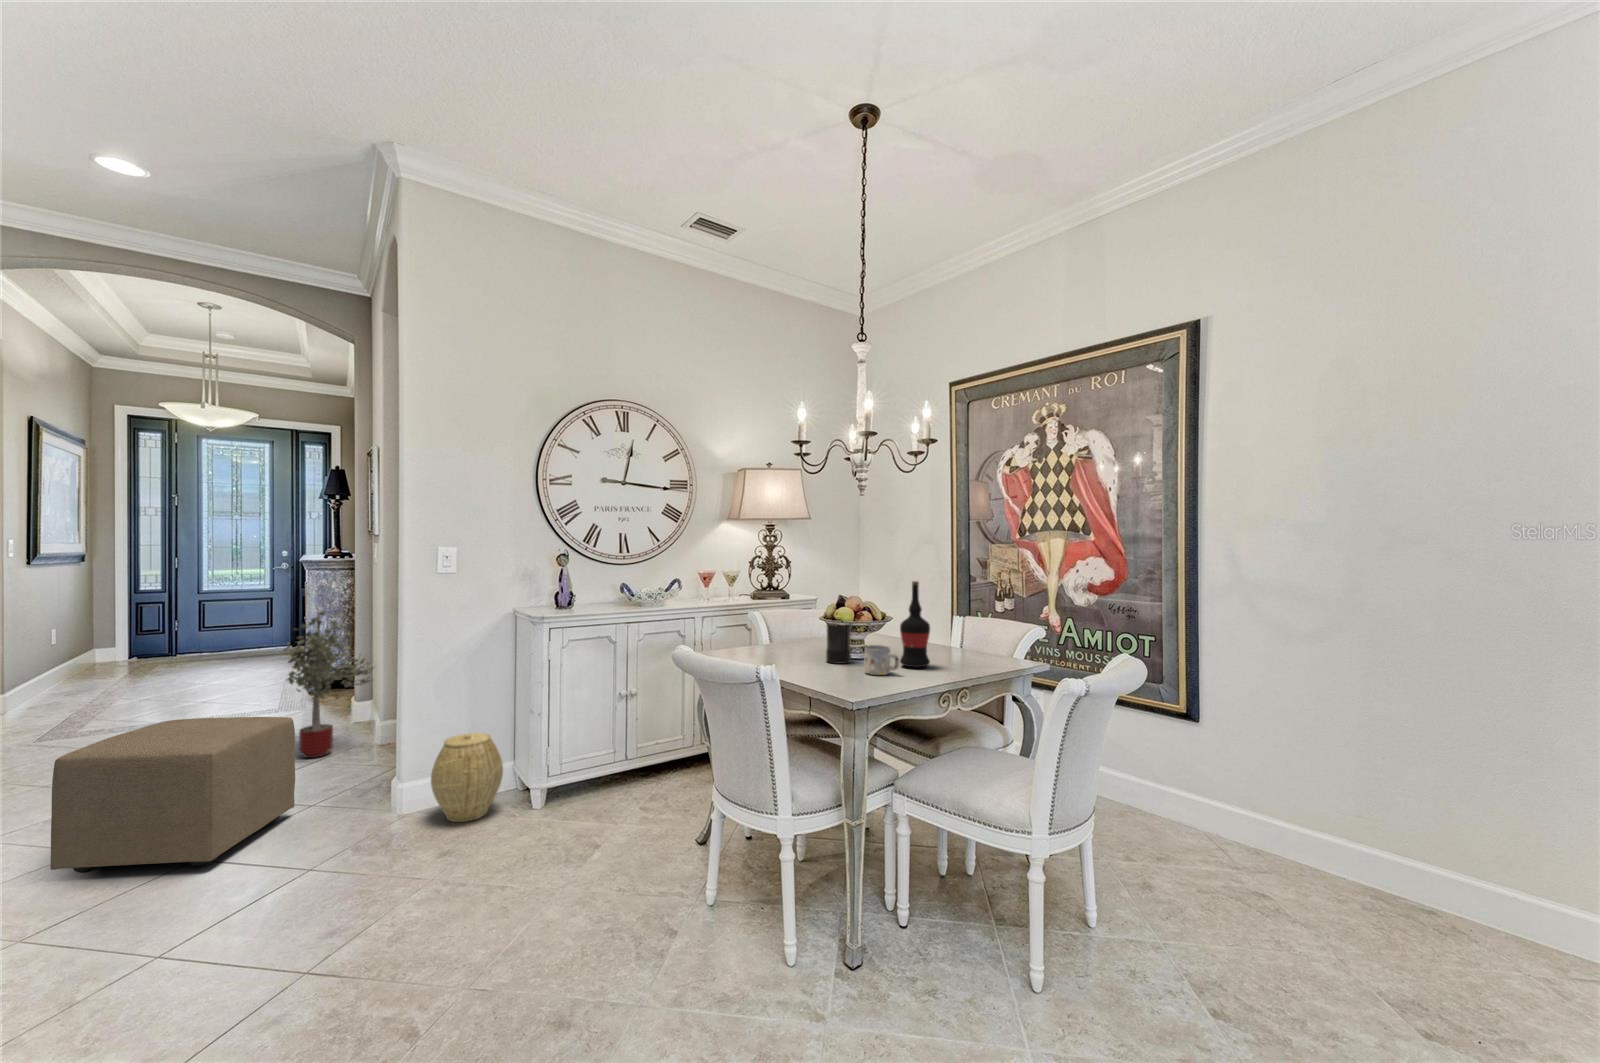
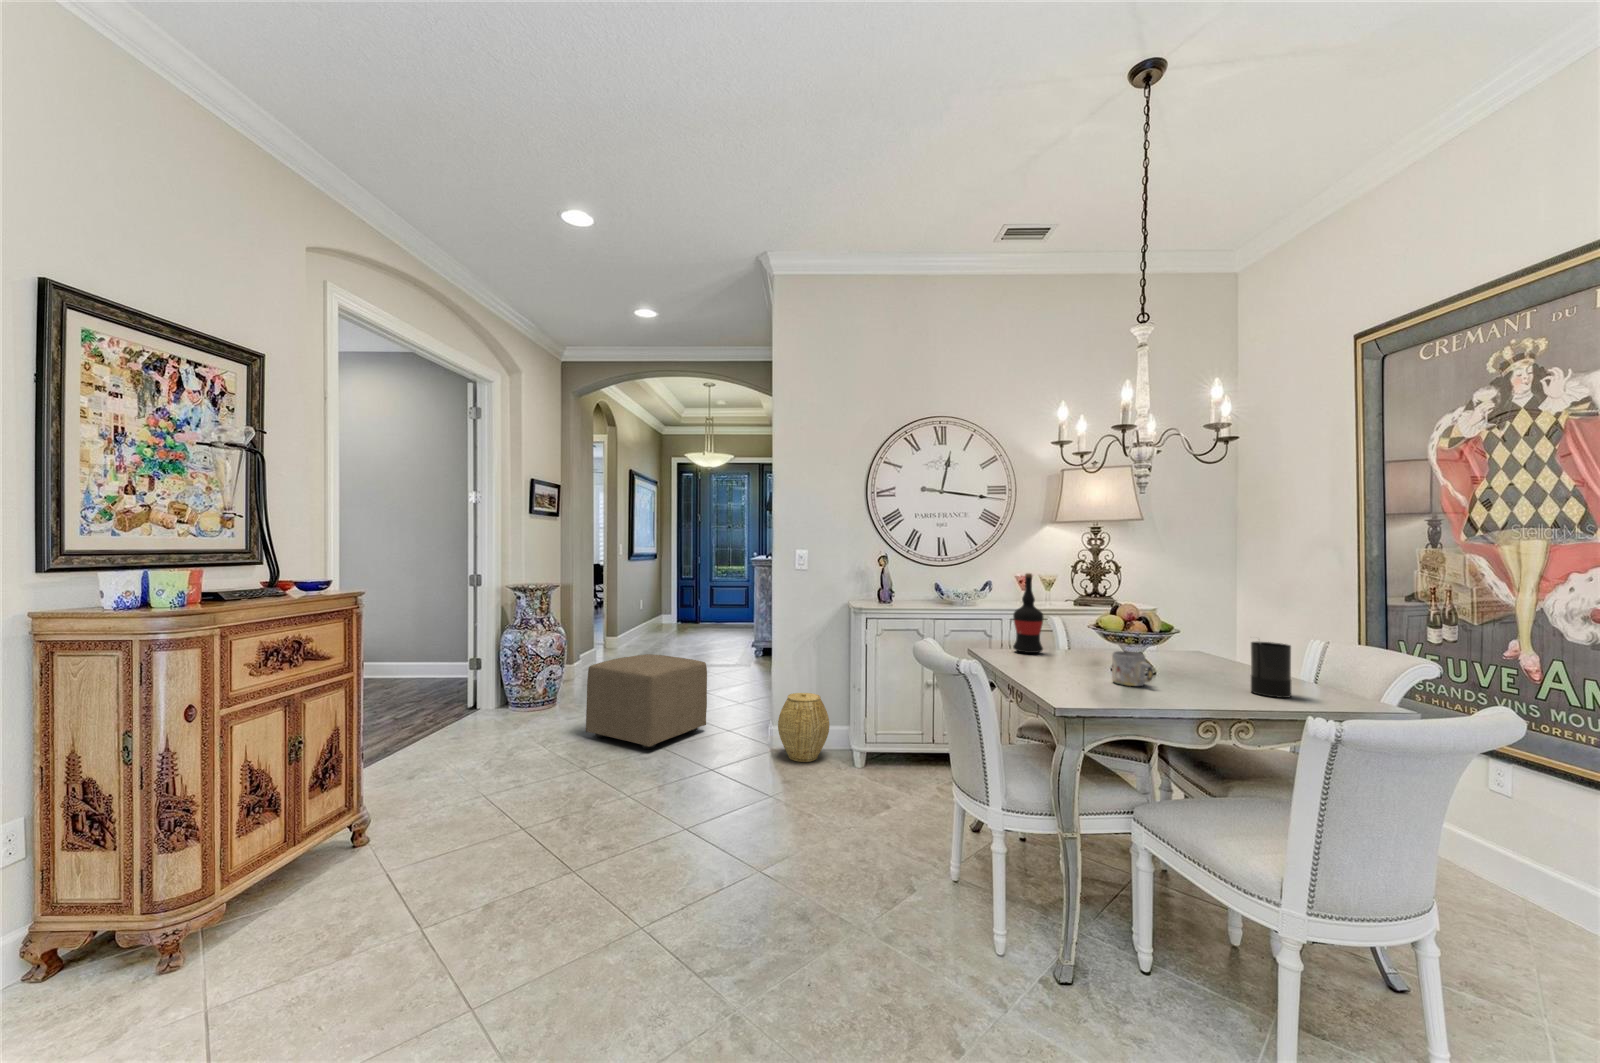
wine bottle: present [900,581,930,667] -> present [1013,573,1044,653]
potted tree: present [284,611,374,758] -> none [718,592,773,697]
candle: present [826,624,851,664] -> present [1251,641,1291,698]

